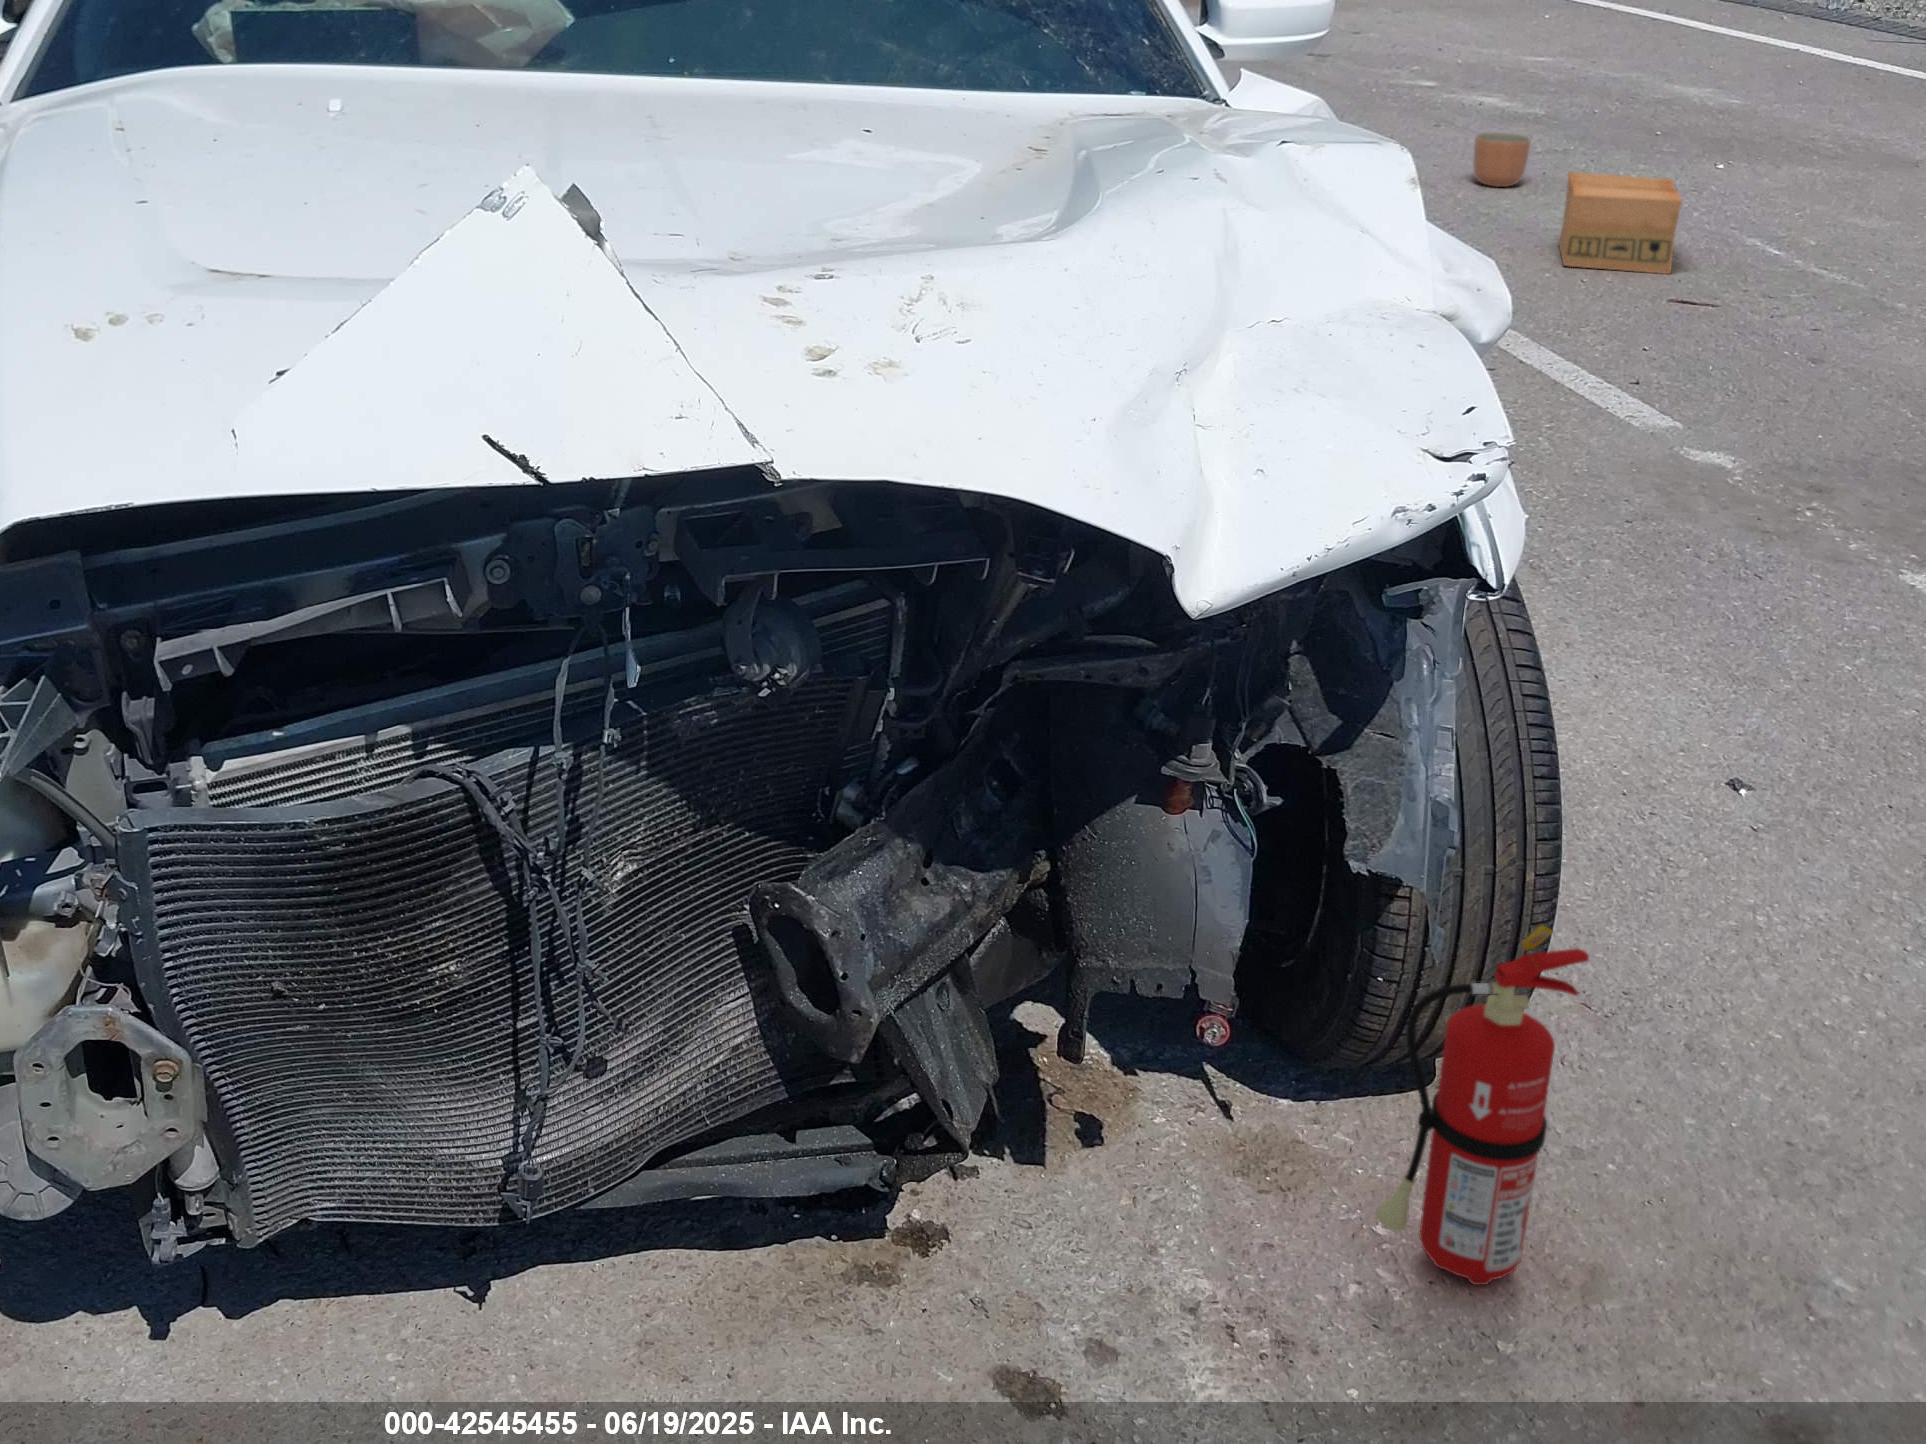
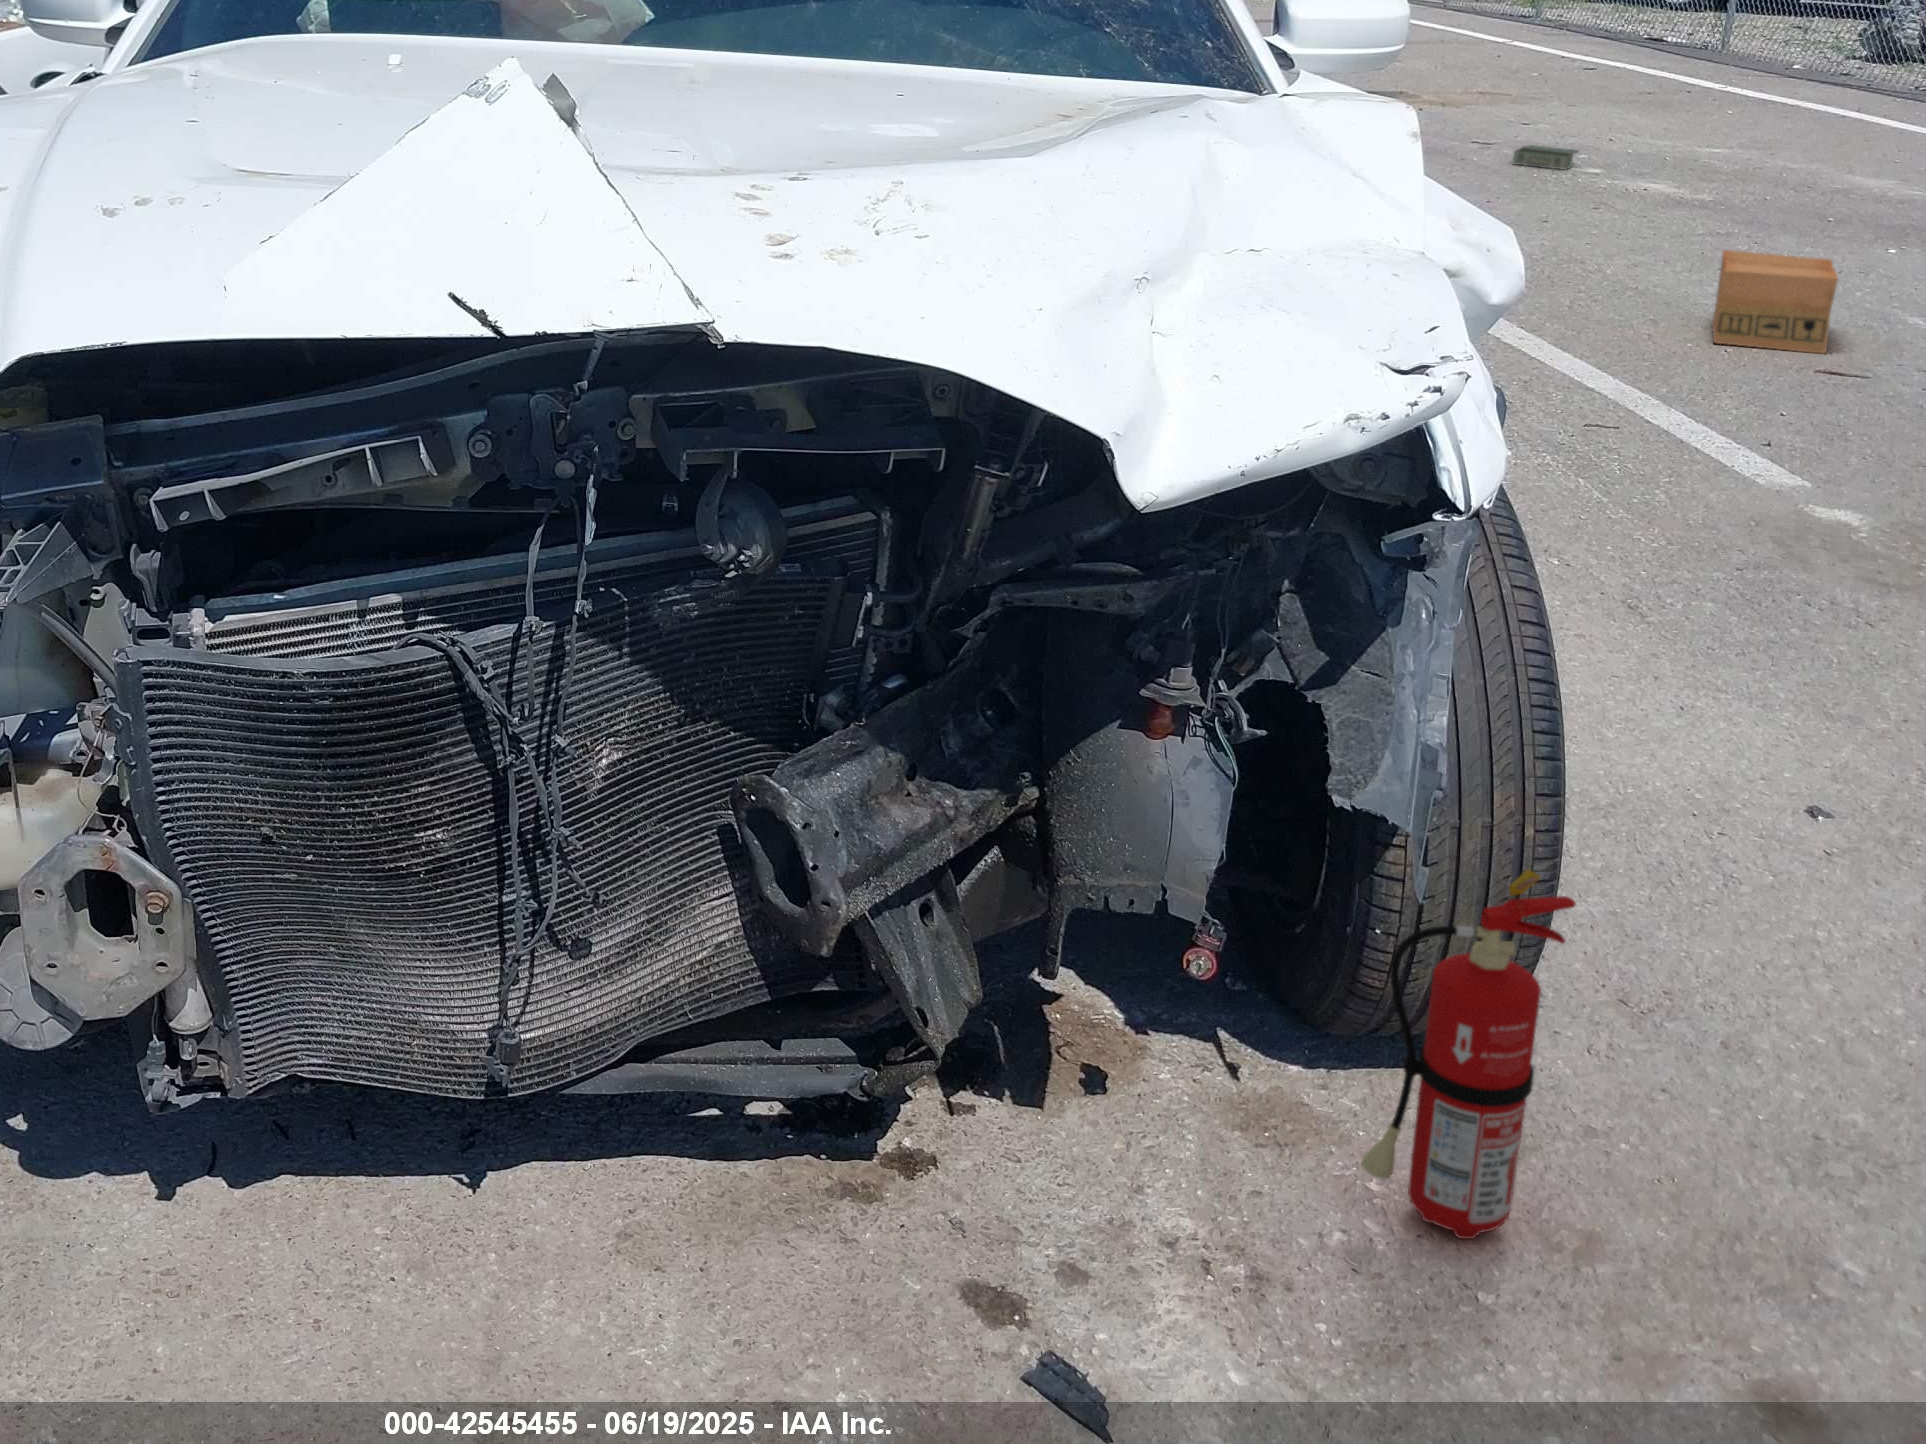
toolbox: none [1342,53,1407,78] -> present [1513,145,1579,170]
planter: present [1473,132,1531,187] -> none [1633,215,1692,270]

